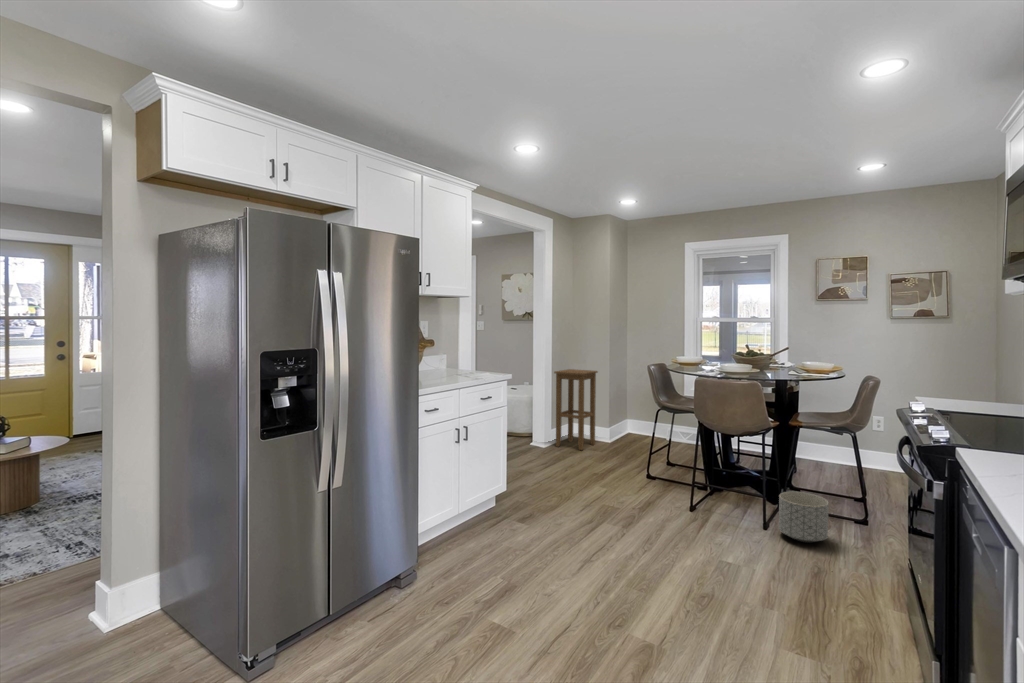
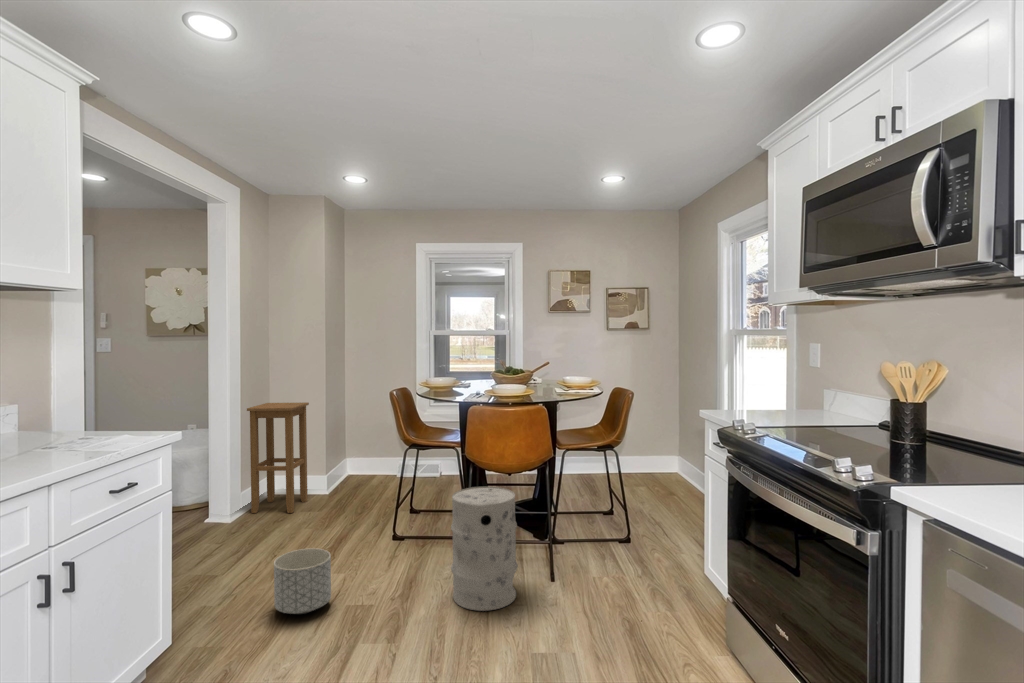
trash can: none [674,443,731,539] -> present [451,487,518,611]
planter: present [779,492,828,543] -> present [274,548,331,614]

